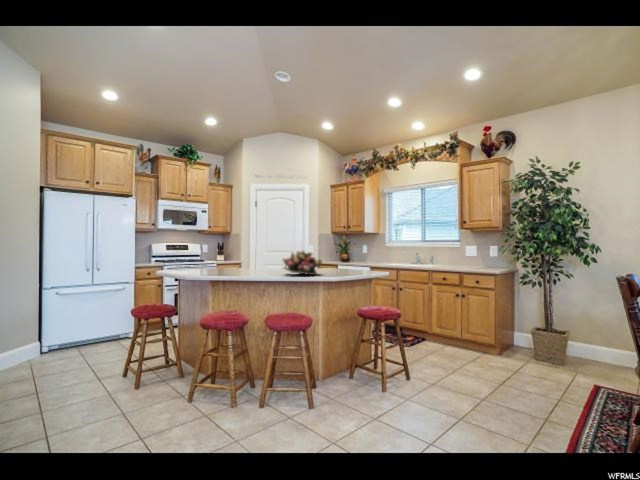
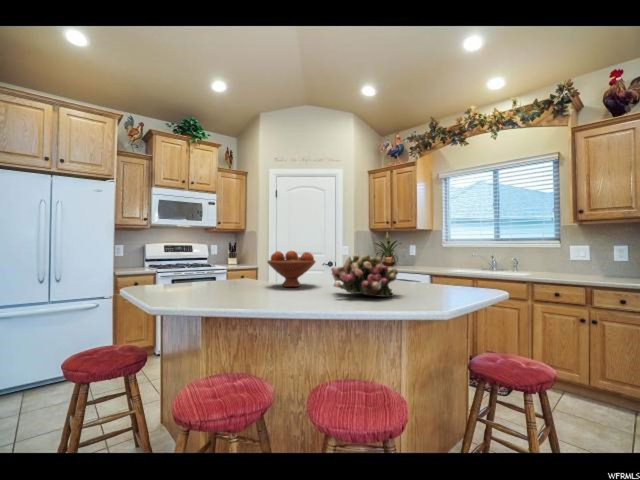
fruit bowl: none [245,249,277,271] -> present [267,251,315,287]

